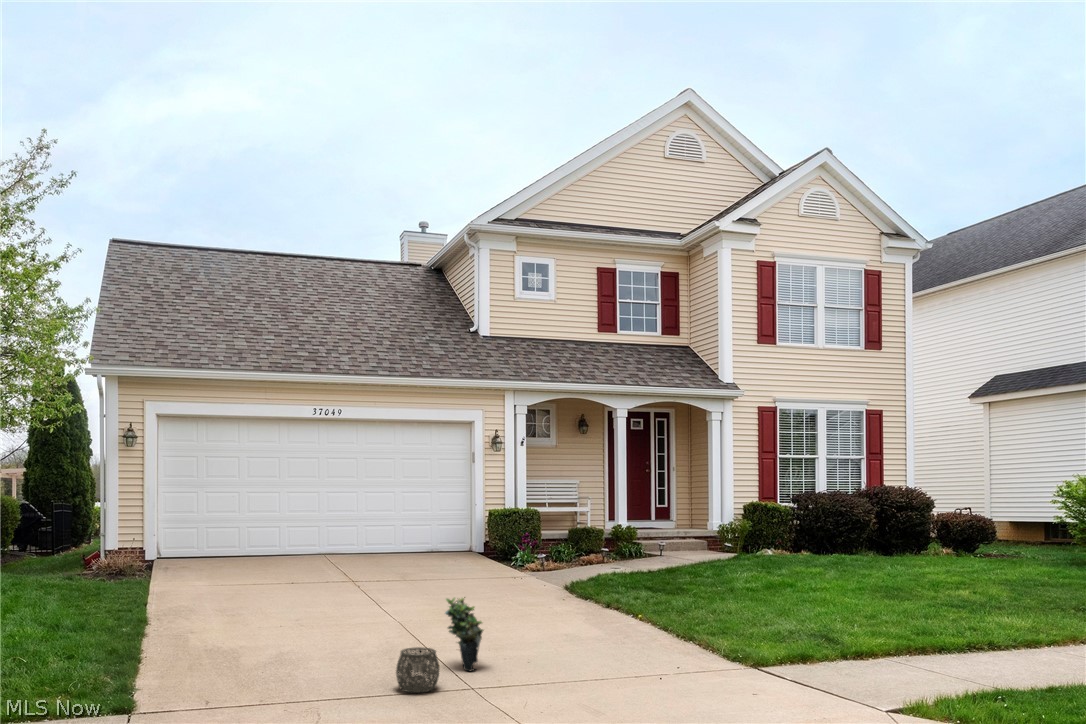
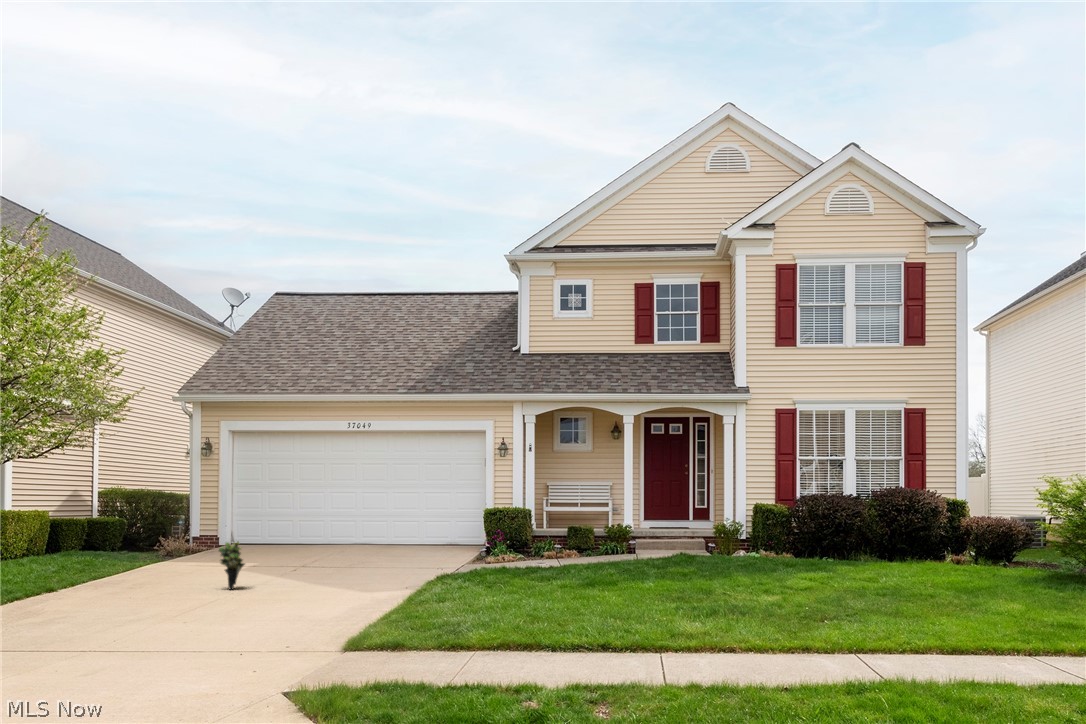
woven basket: present [396,647,440,693] -> none [160,568,190,595]

